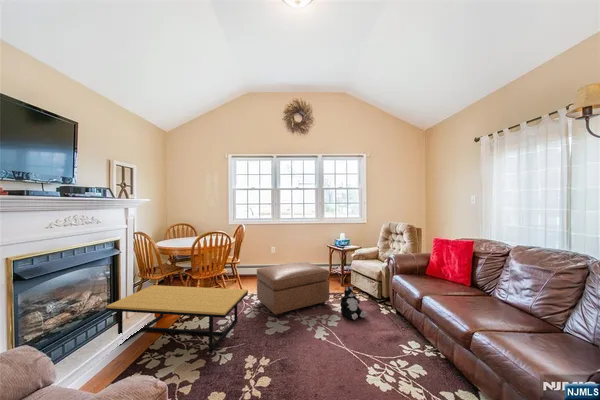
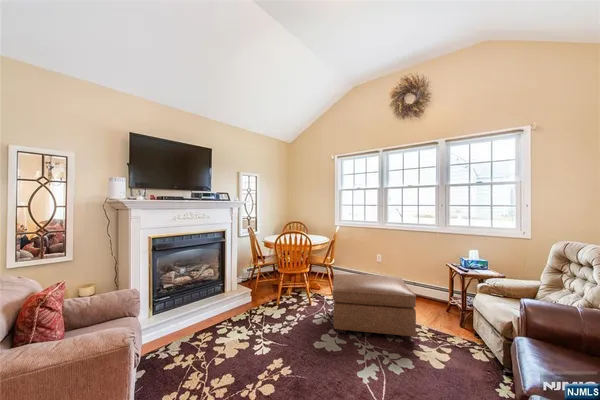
coffee table: present [106,285,248,353] -> none [212,270,308,343]
plush toy: present [340,286,367,320] -> none [417,325,458,382]

